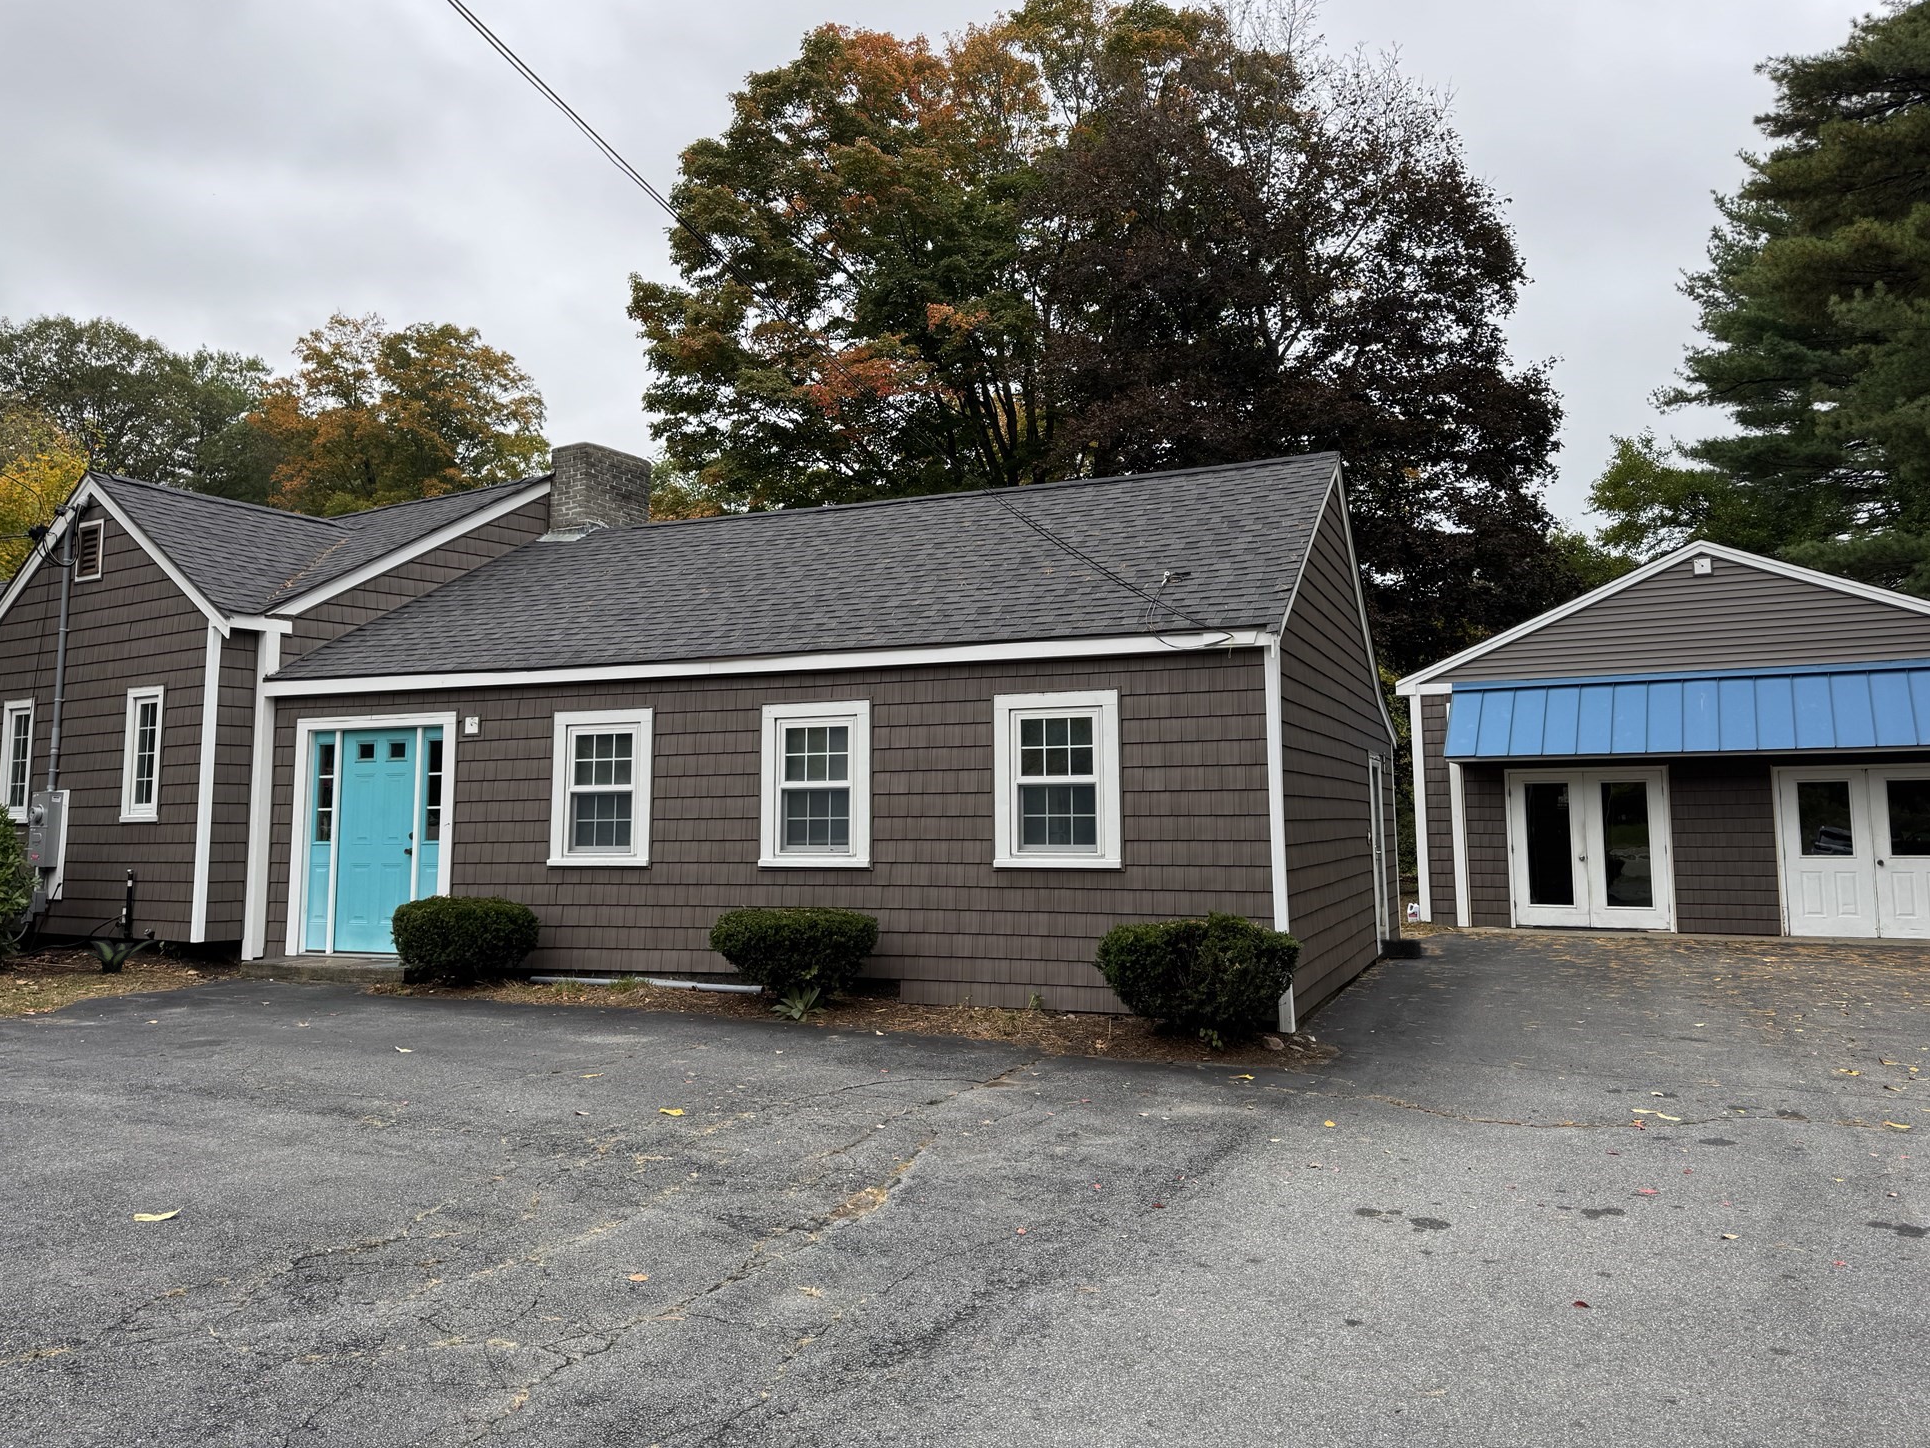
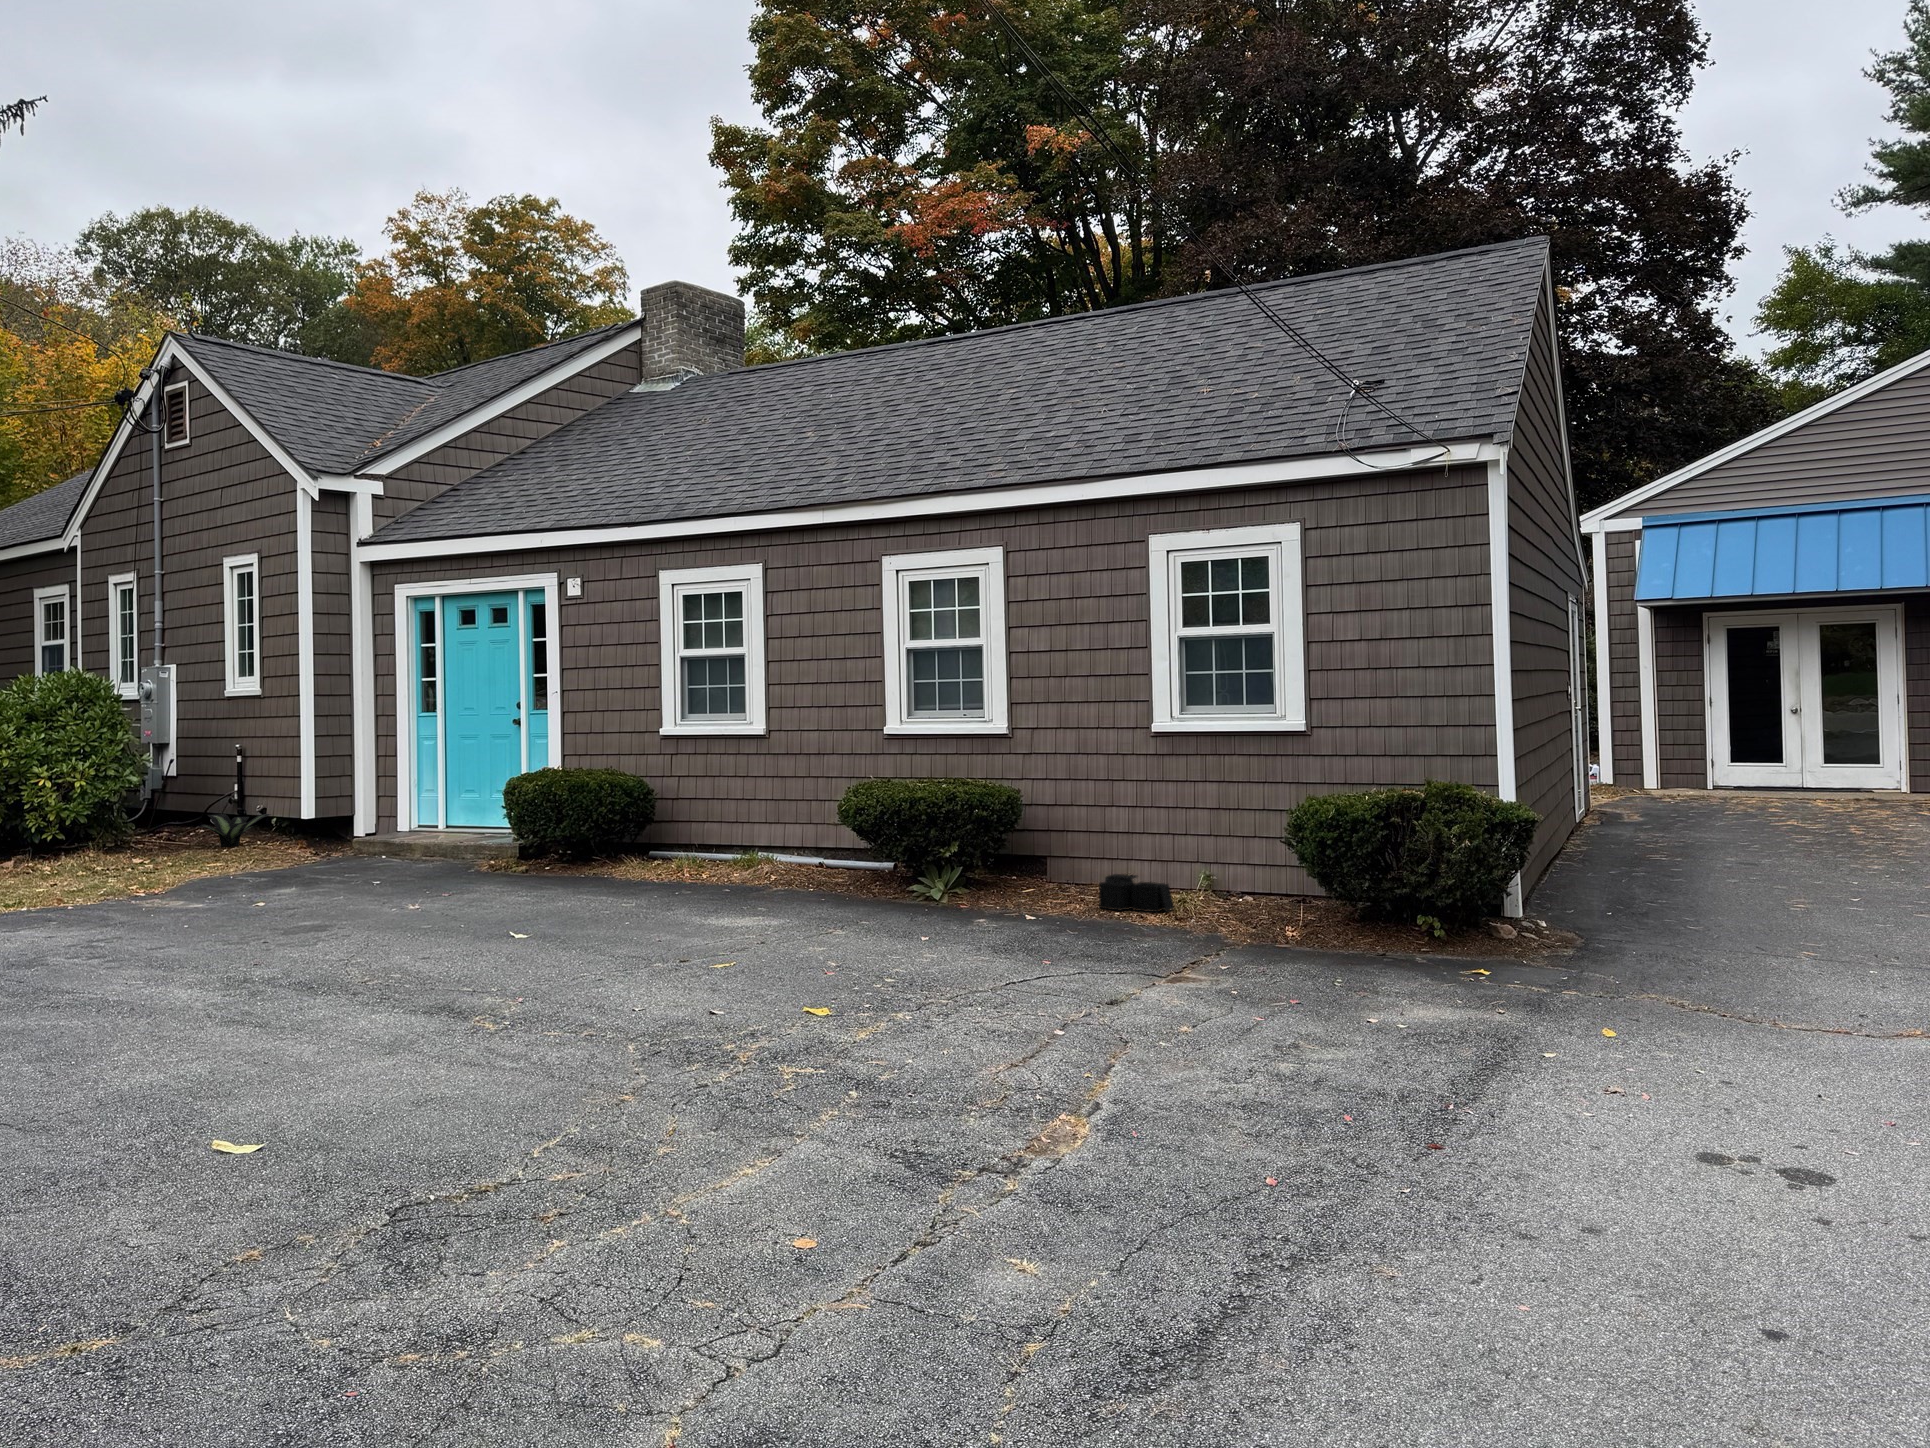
storage bin: present [1380,938,1422,958] -> present [1099,874,1174,912]

